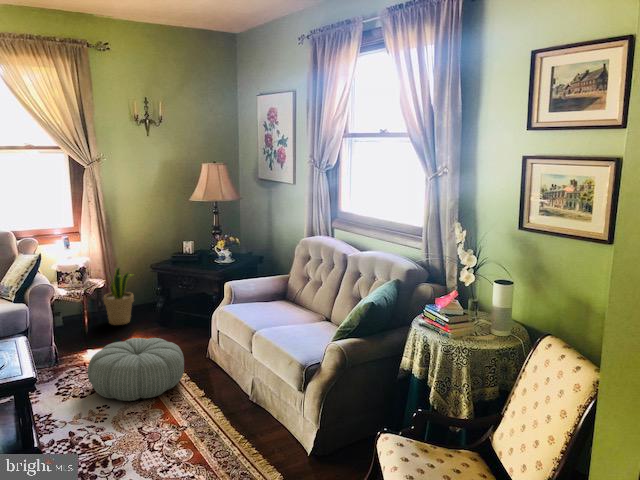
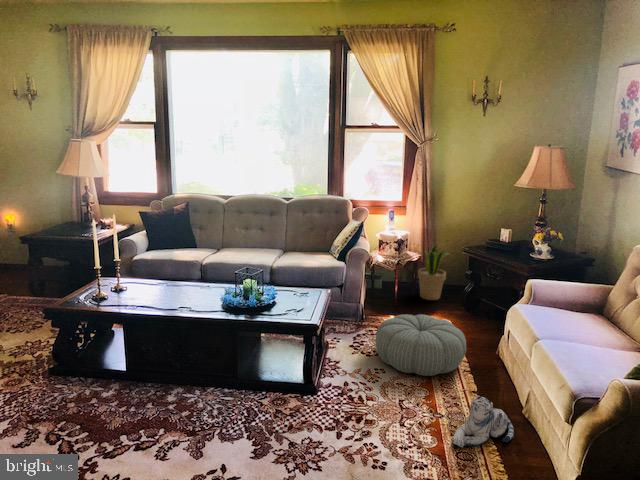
plush toy: none [205,396,253,449] -> present [453,396,514,448]

